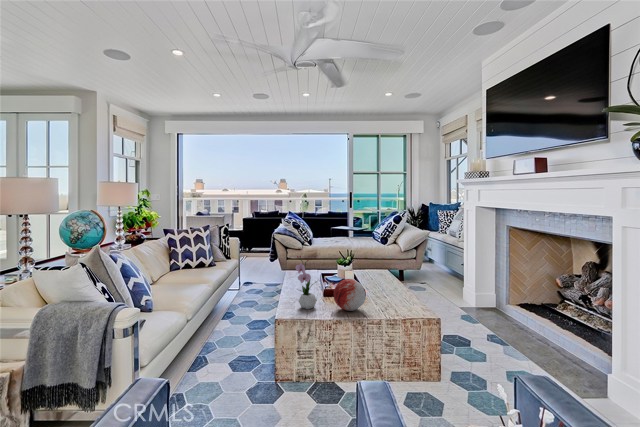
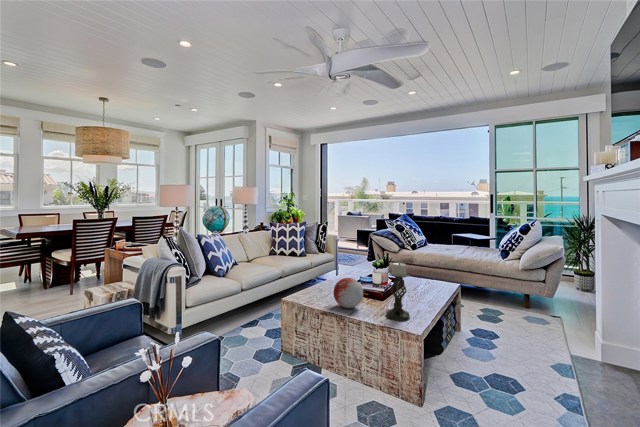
candle holder: none [388,255,411,311] -> present [386,262,410,321]
flower arrangement: present [296,256,317,309] -> none [308,251,329,299]

